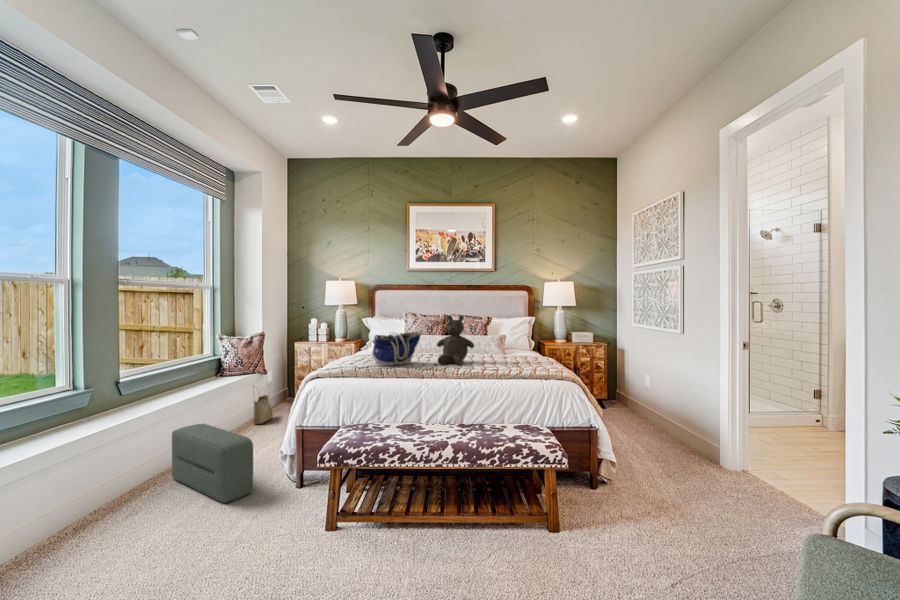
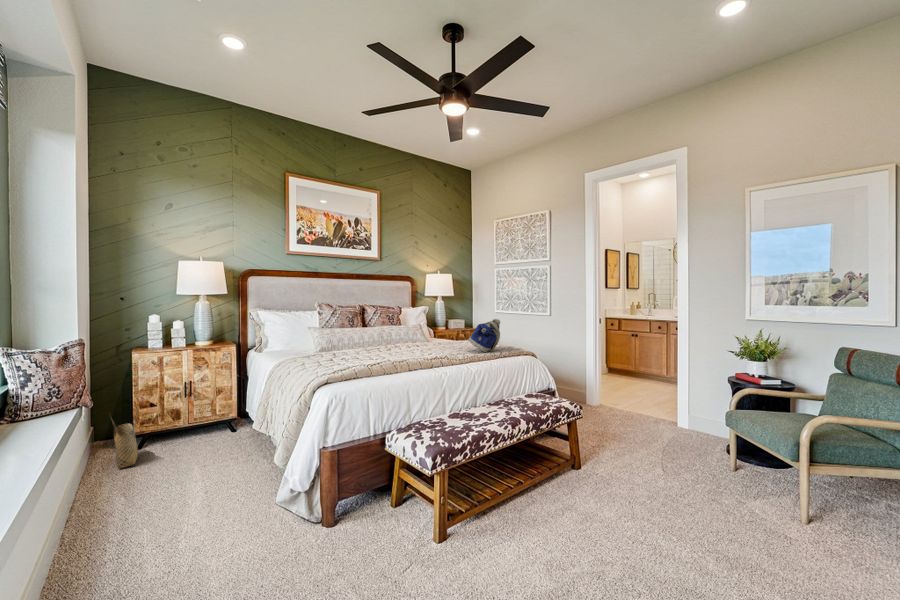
teddy bear: present [437,315,474,365] -> none [408,304,445,352]
tote bag: present [372,332,421,366] -> present [469,319,500,352]
pouf: present [172,424,253,503] -> none [104,471,282,572]

